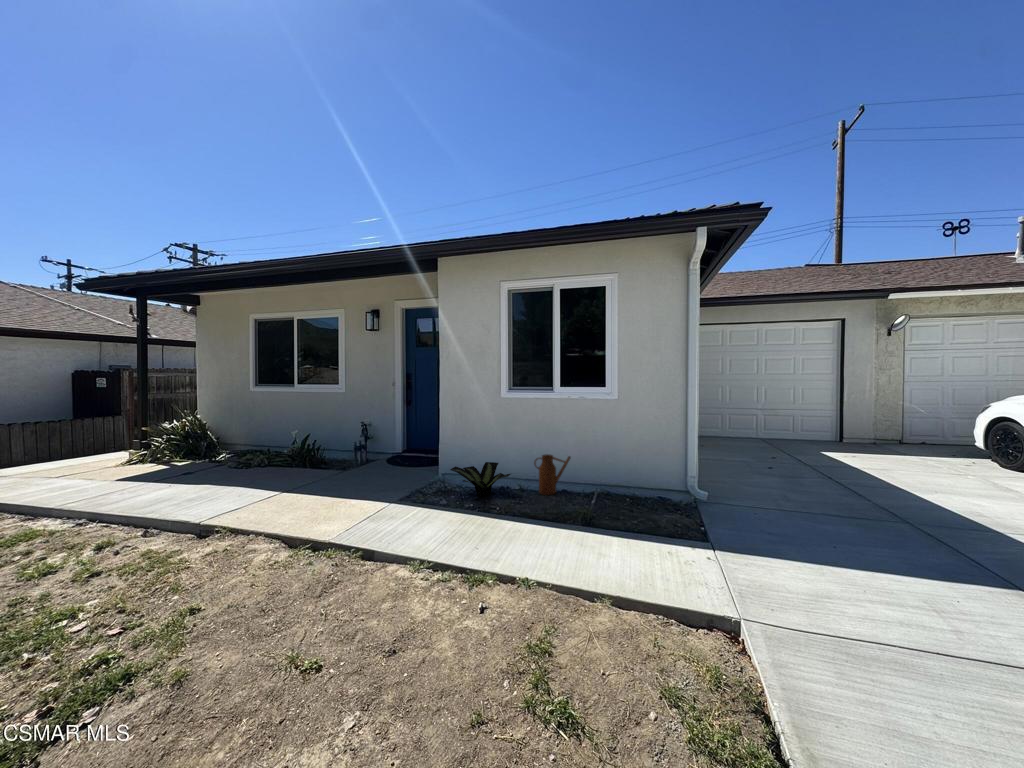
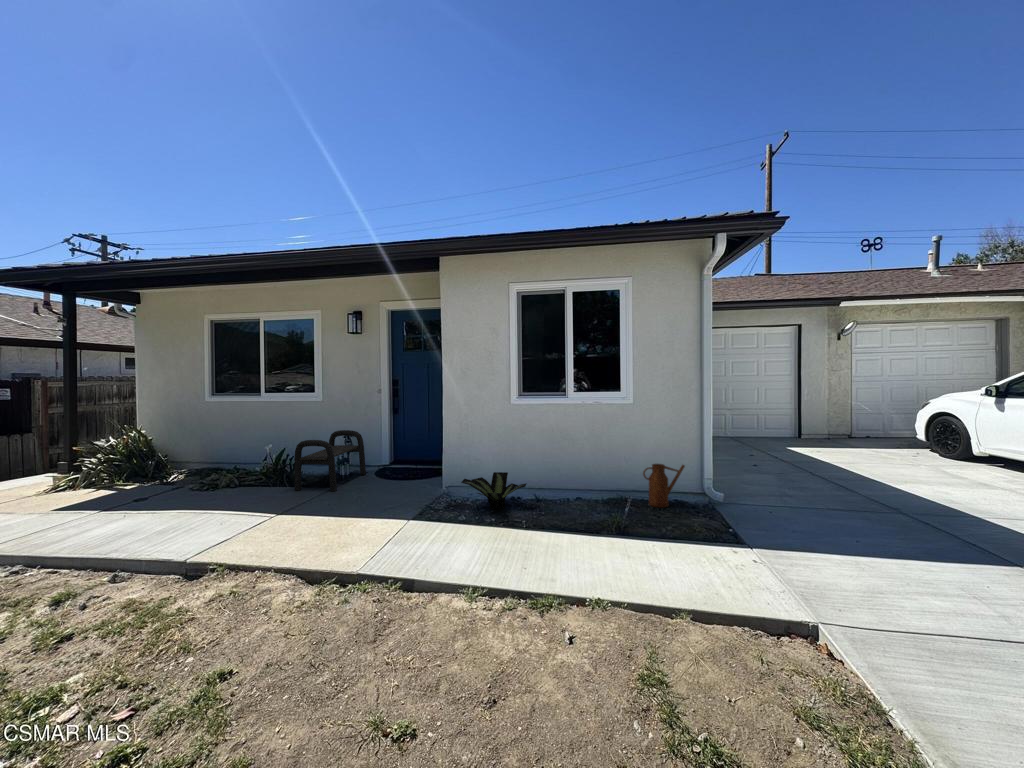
bench: none [314,419,382,474] -> present [294,430,366,491]
watering can: present [534,454,571,495] -> present [643,464,685,508]

